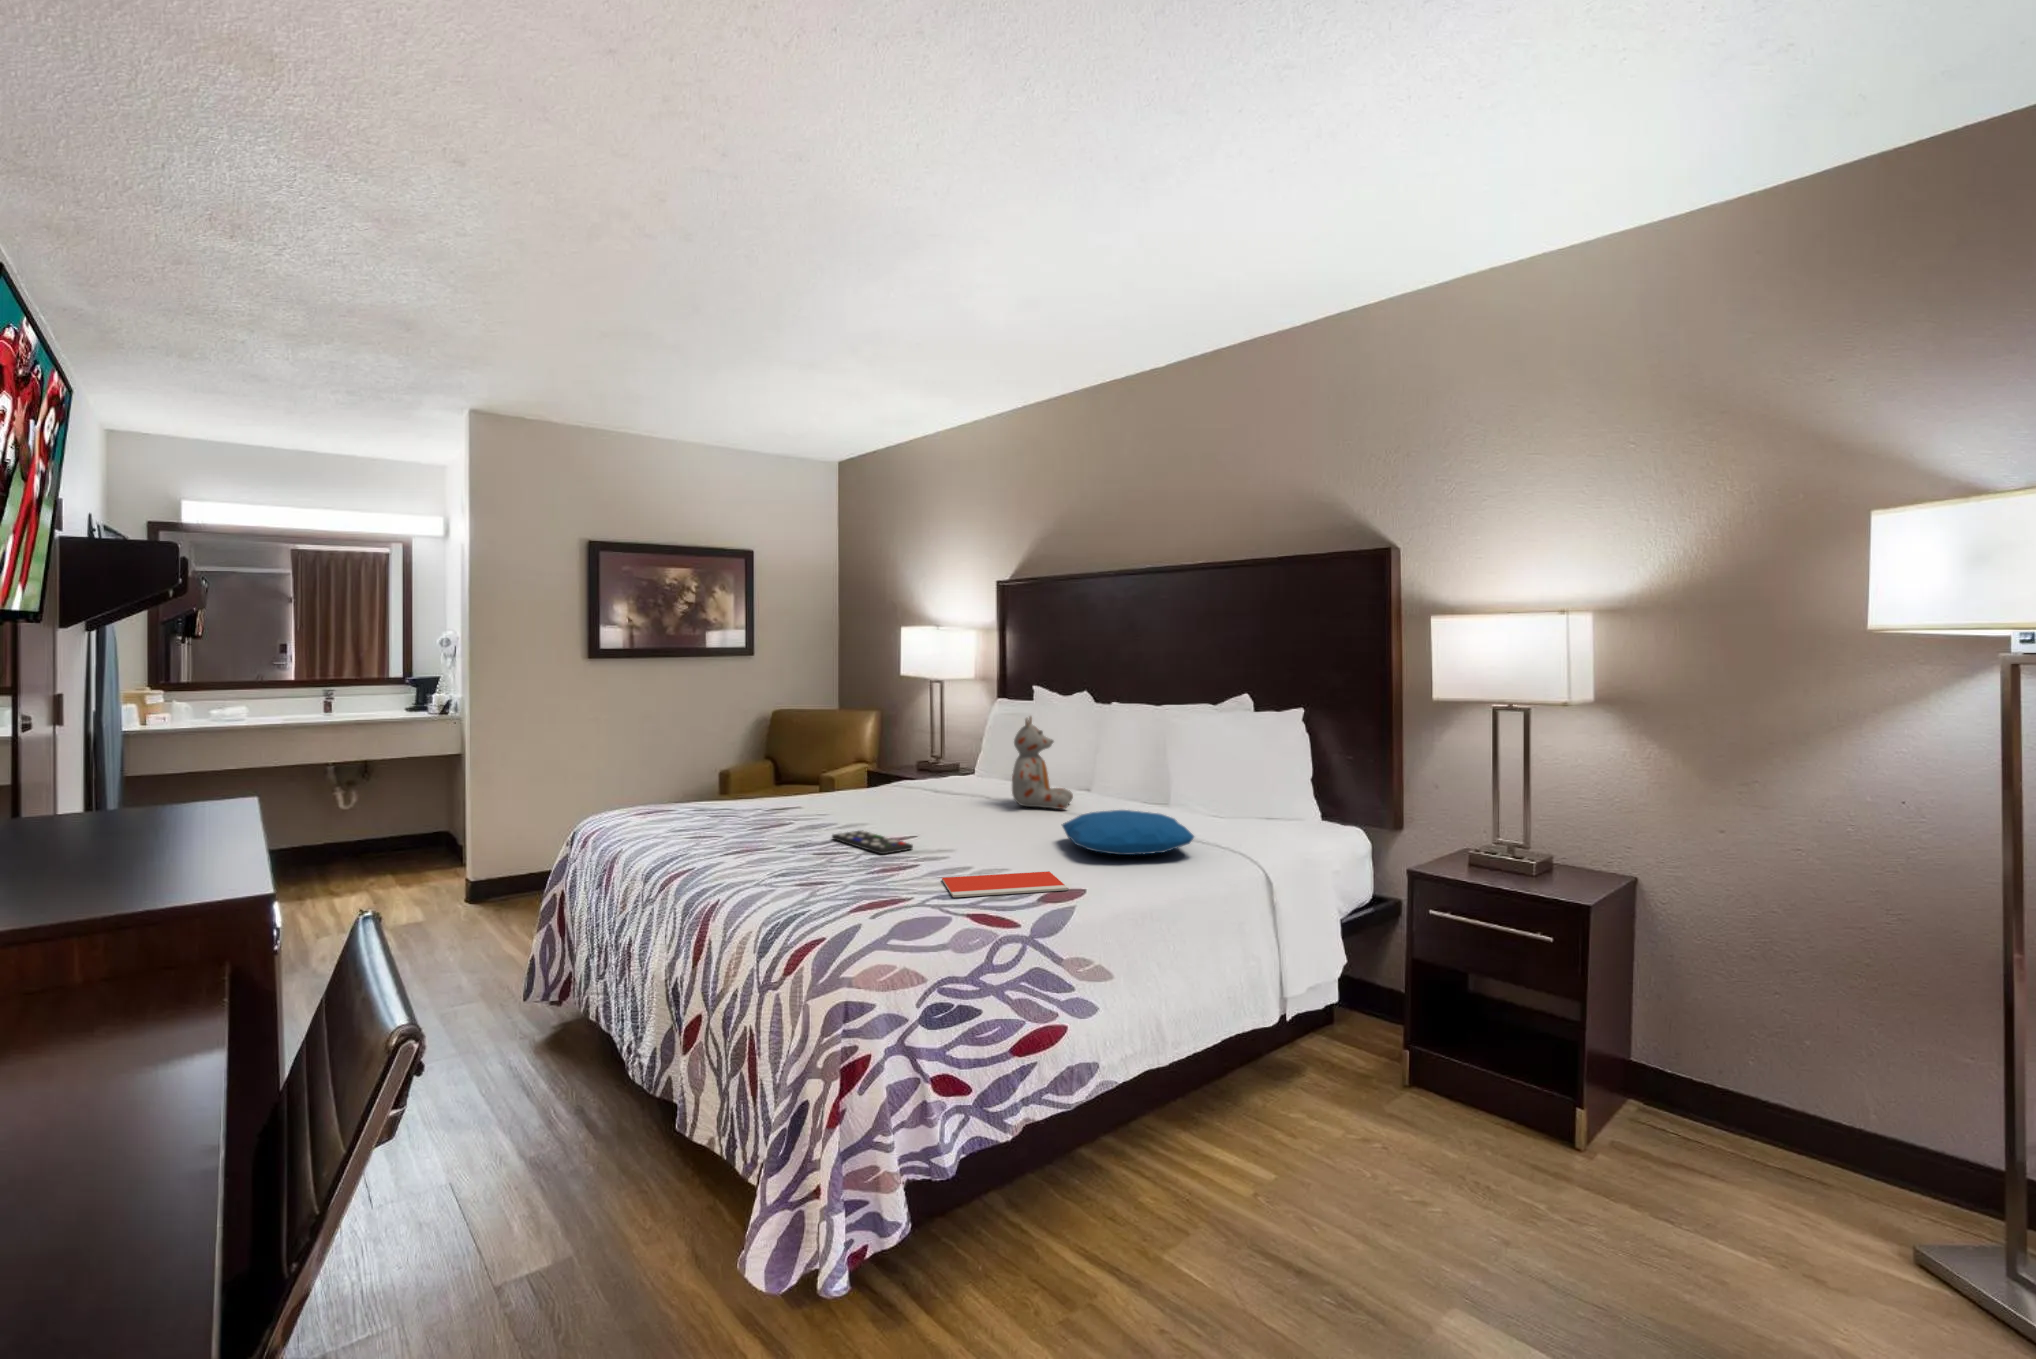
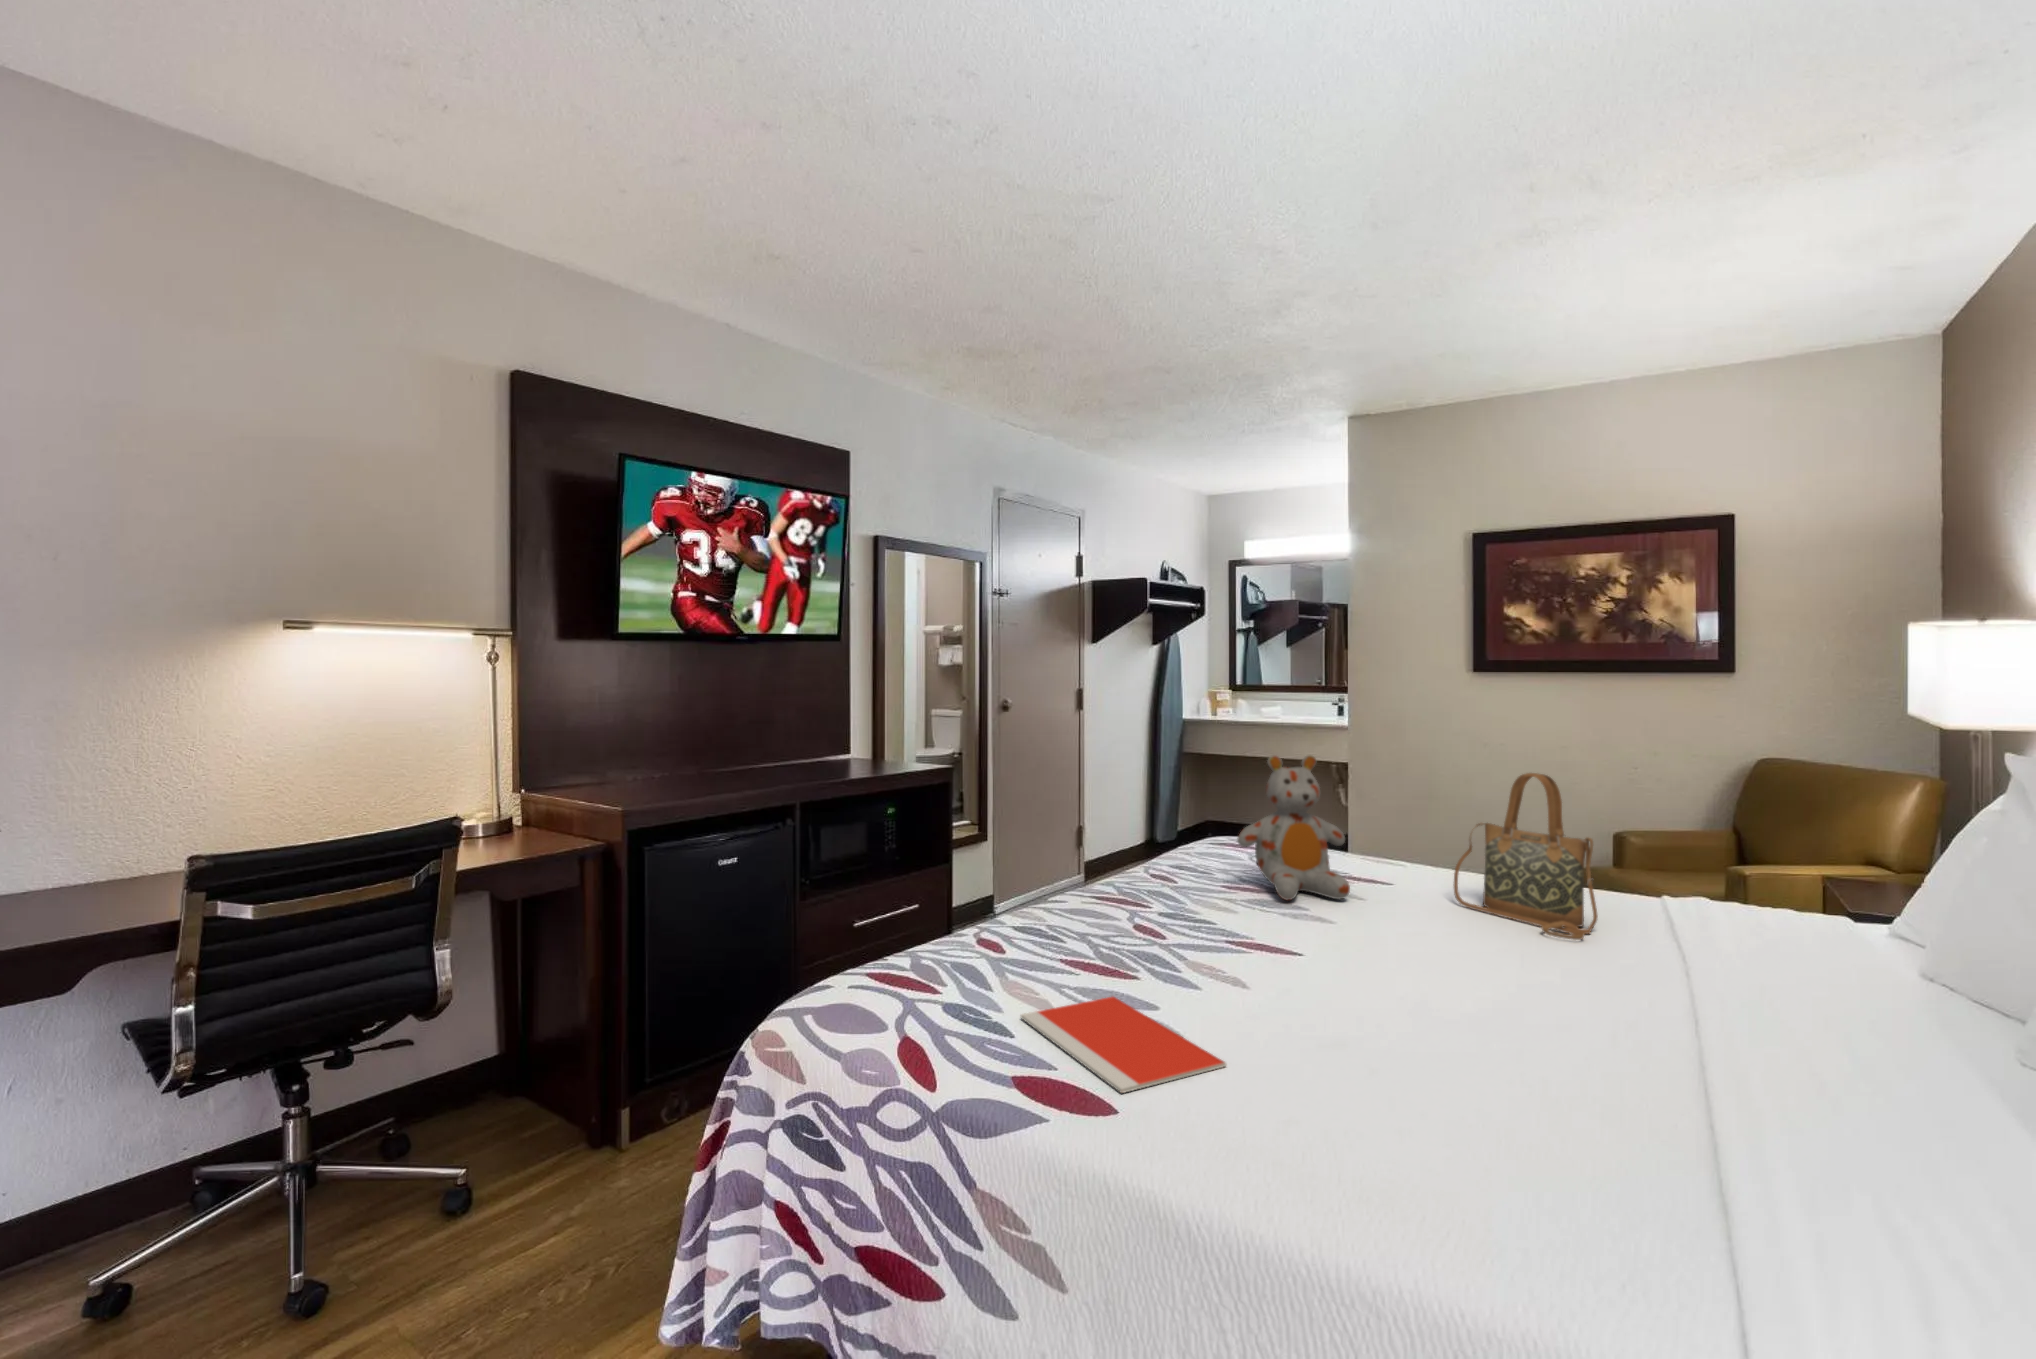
stuffed bear: present [1012,716,1073,809] -> present [1237,755,1350,900]
handbag: none [853,721,948,811] -> present [1454,773,1598,940]
pillow: present [1062,810,1194,855] -> none [1342,1007,1743,1178]
remote control: present [832,831,913,854] -> none [1216,911,1317,961]

